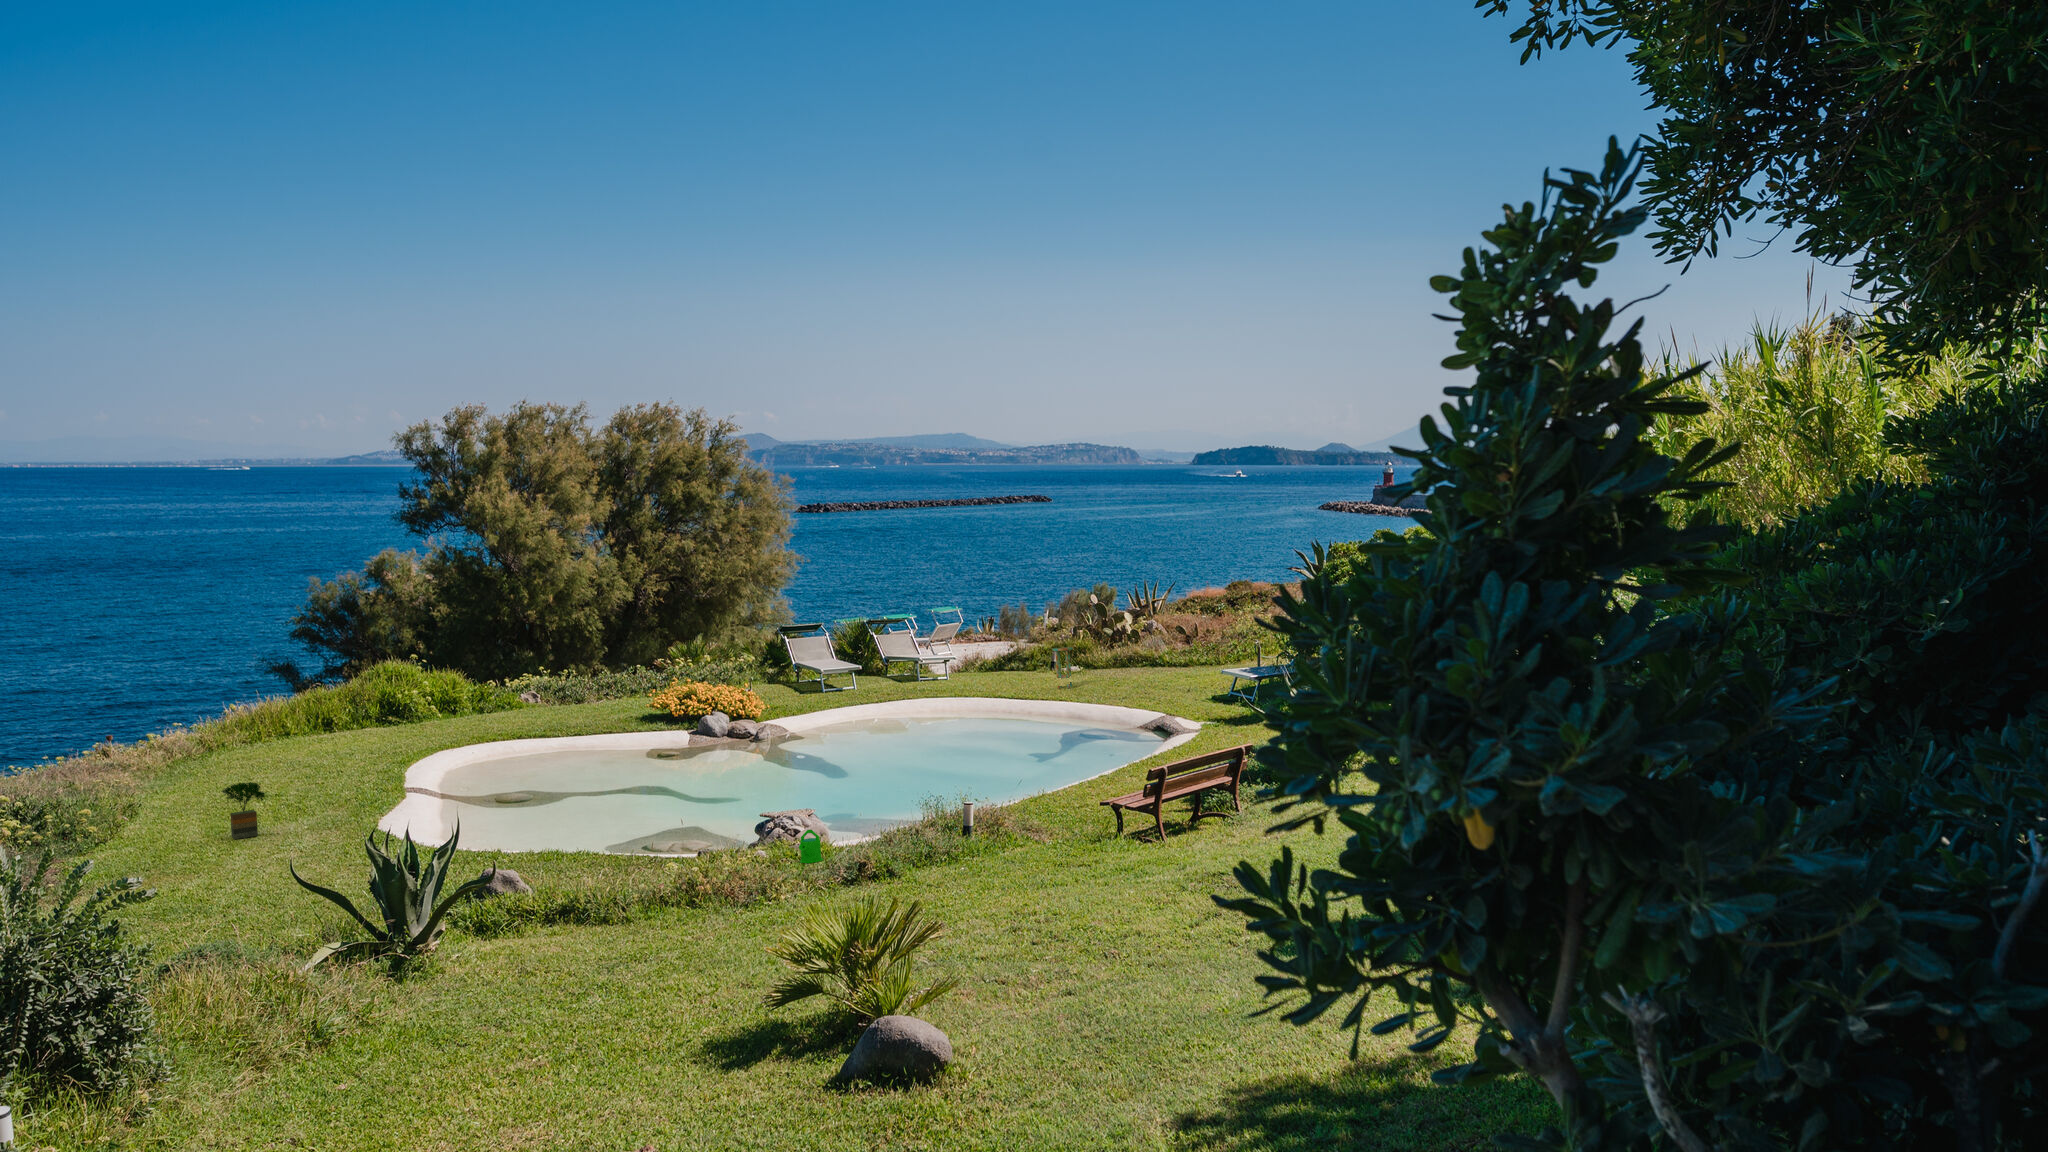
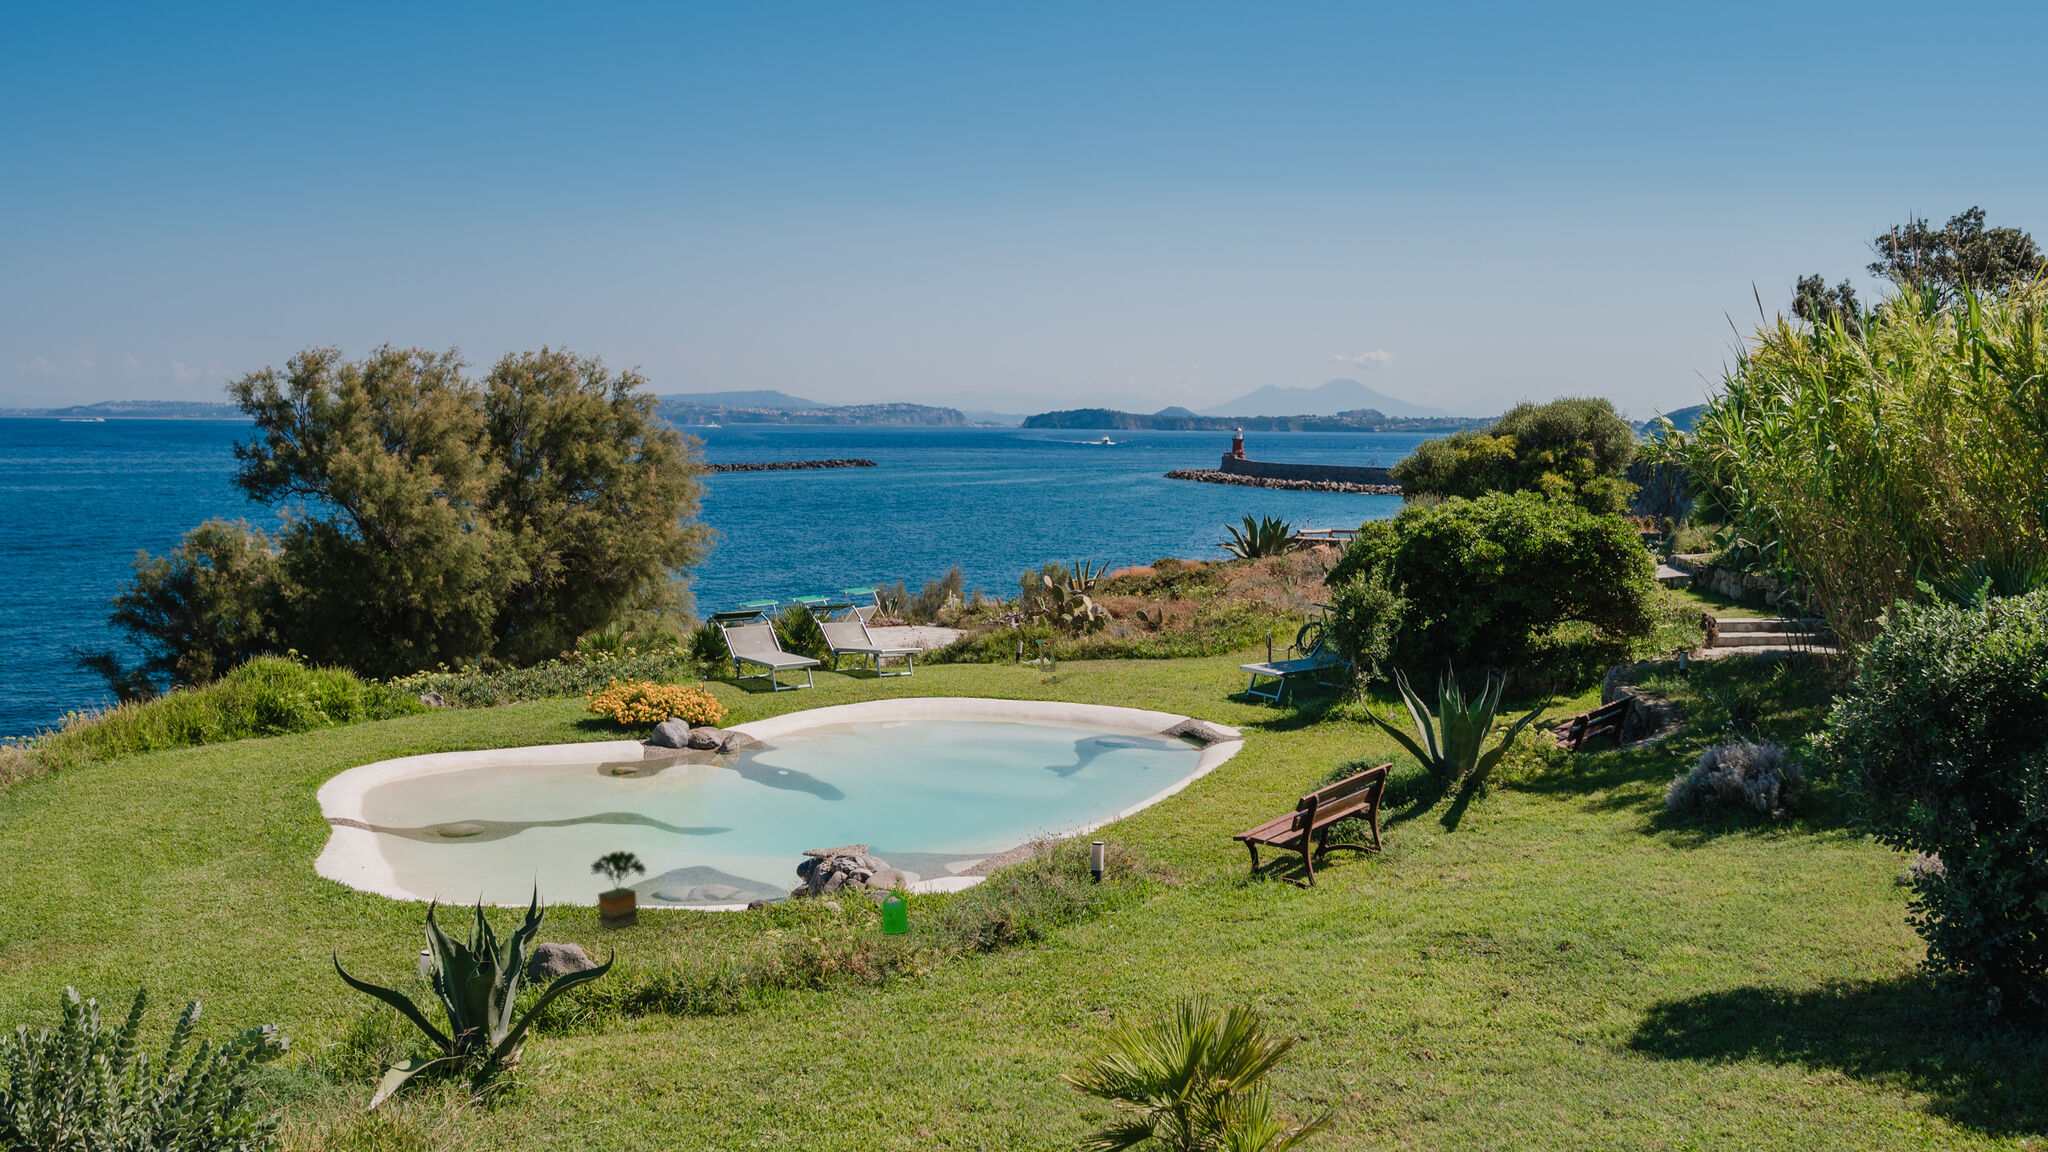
potted tree: present [222,782,265,839] -> present [591,851,645,929]

